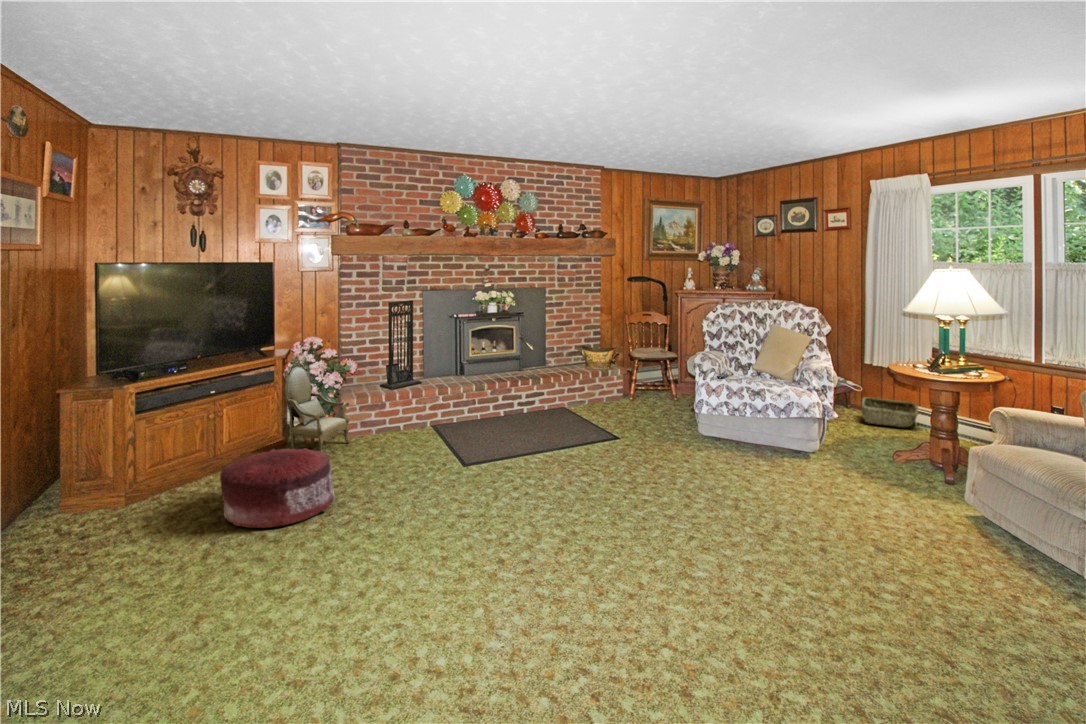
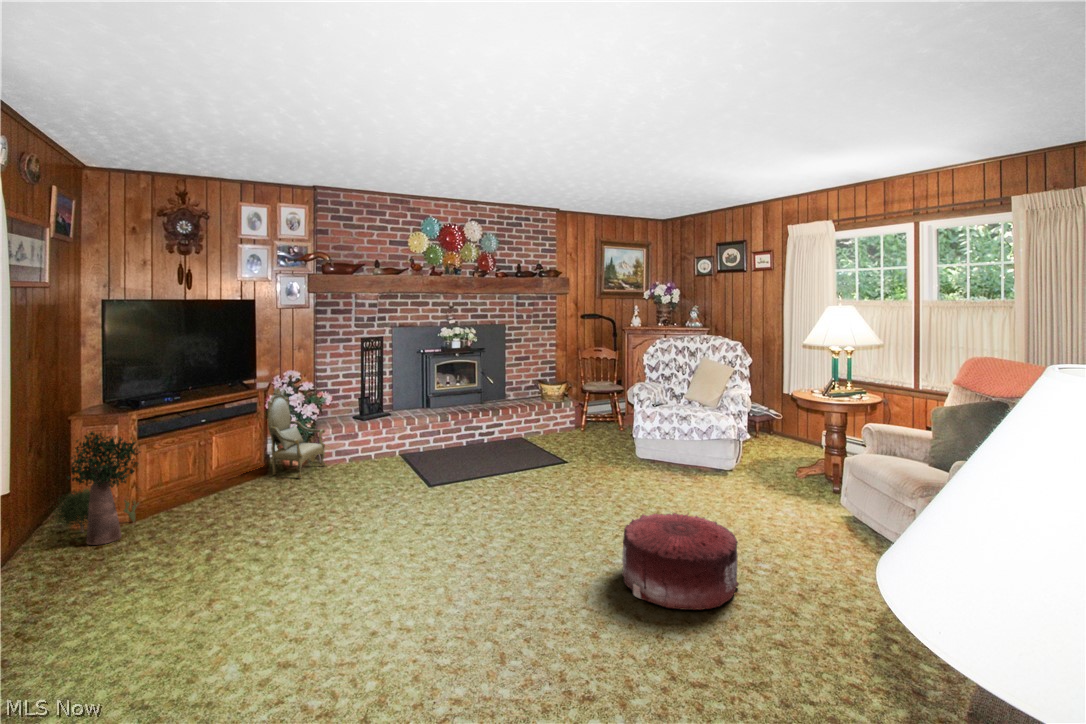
woven basket: present [862,397,918,427] -> none [781,421,828,447]
potted plant: none [36,404,137,536] -> present [54,432,140,545]
pouf: present [220,448,334,528] -> present [622,513,739,610]

